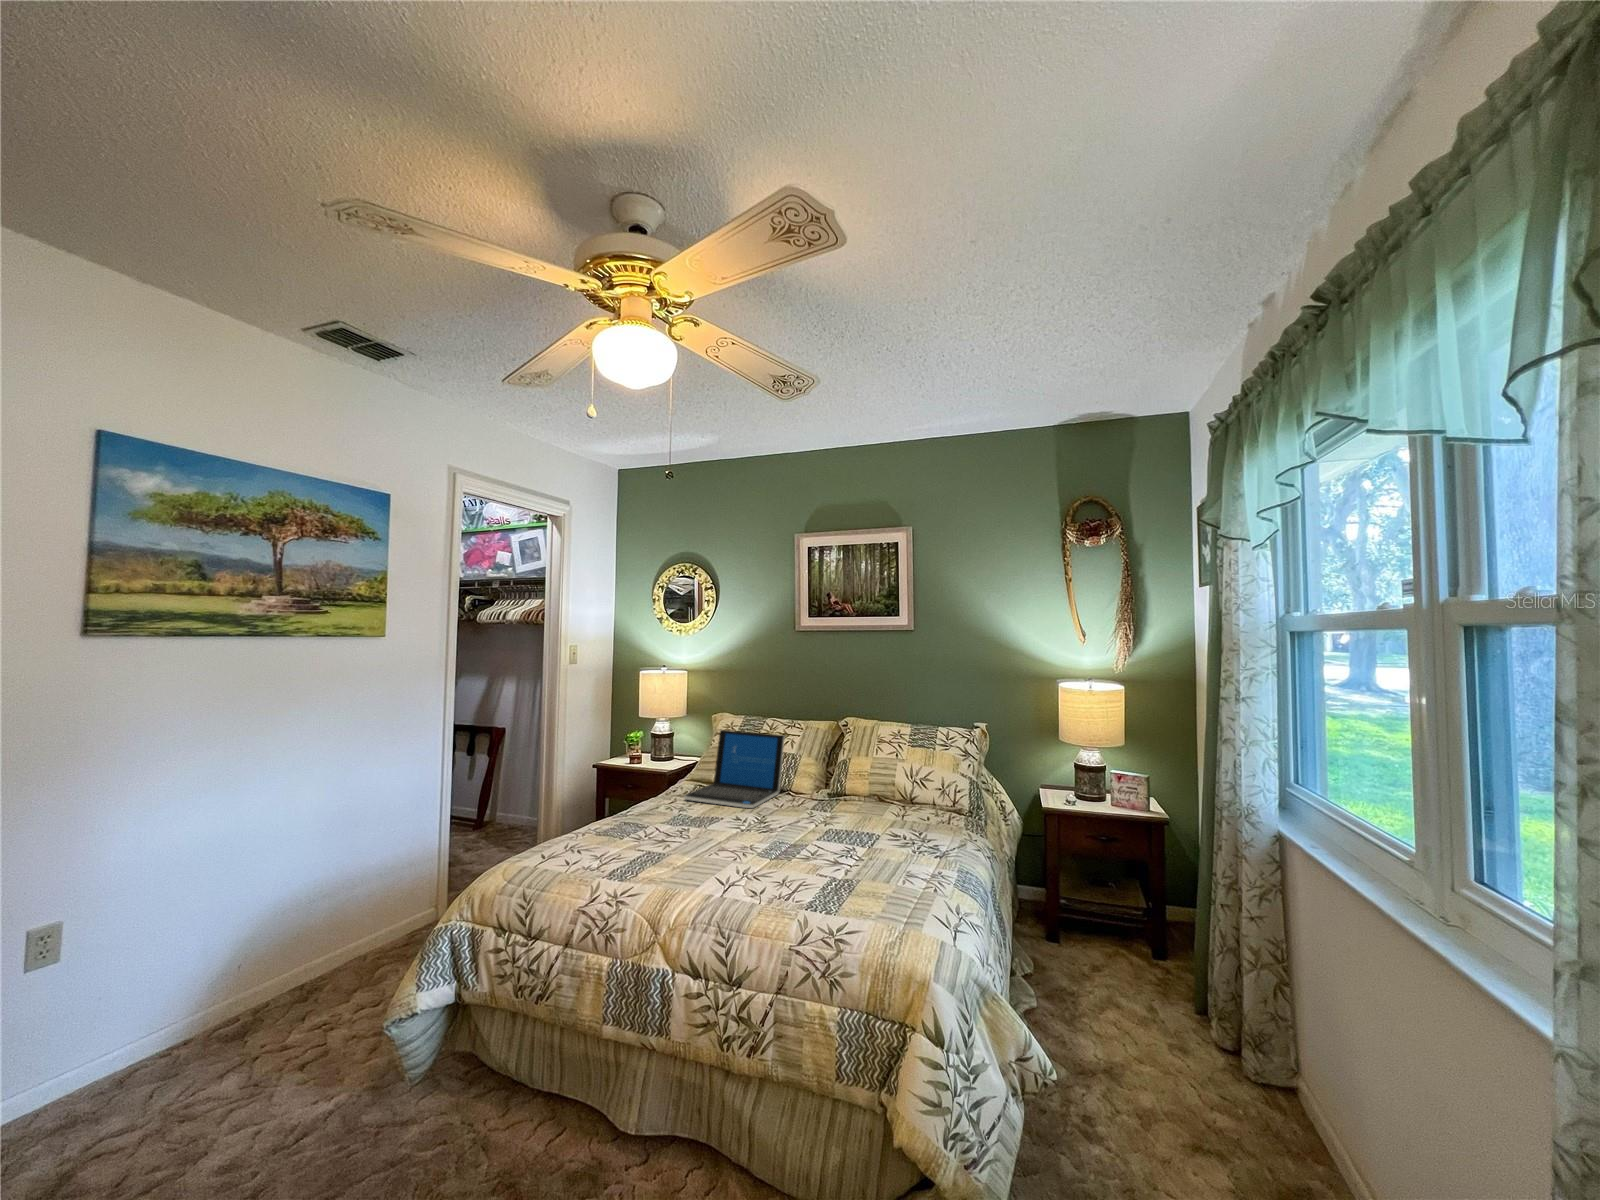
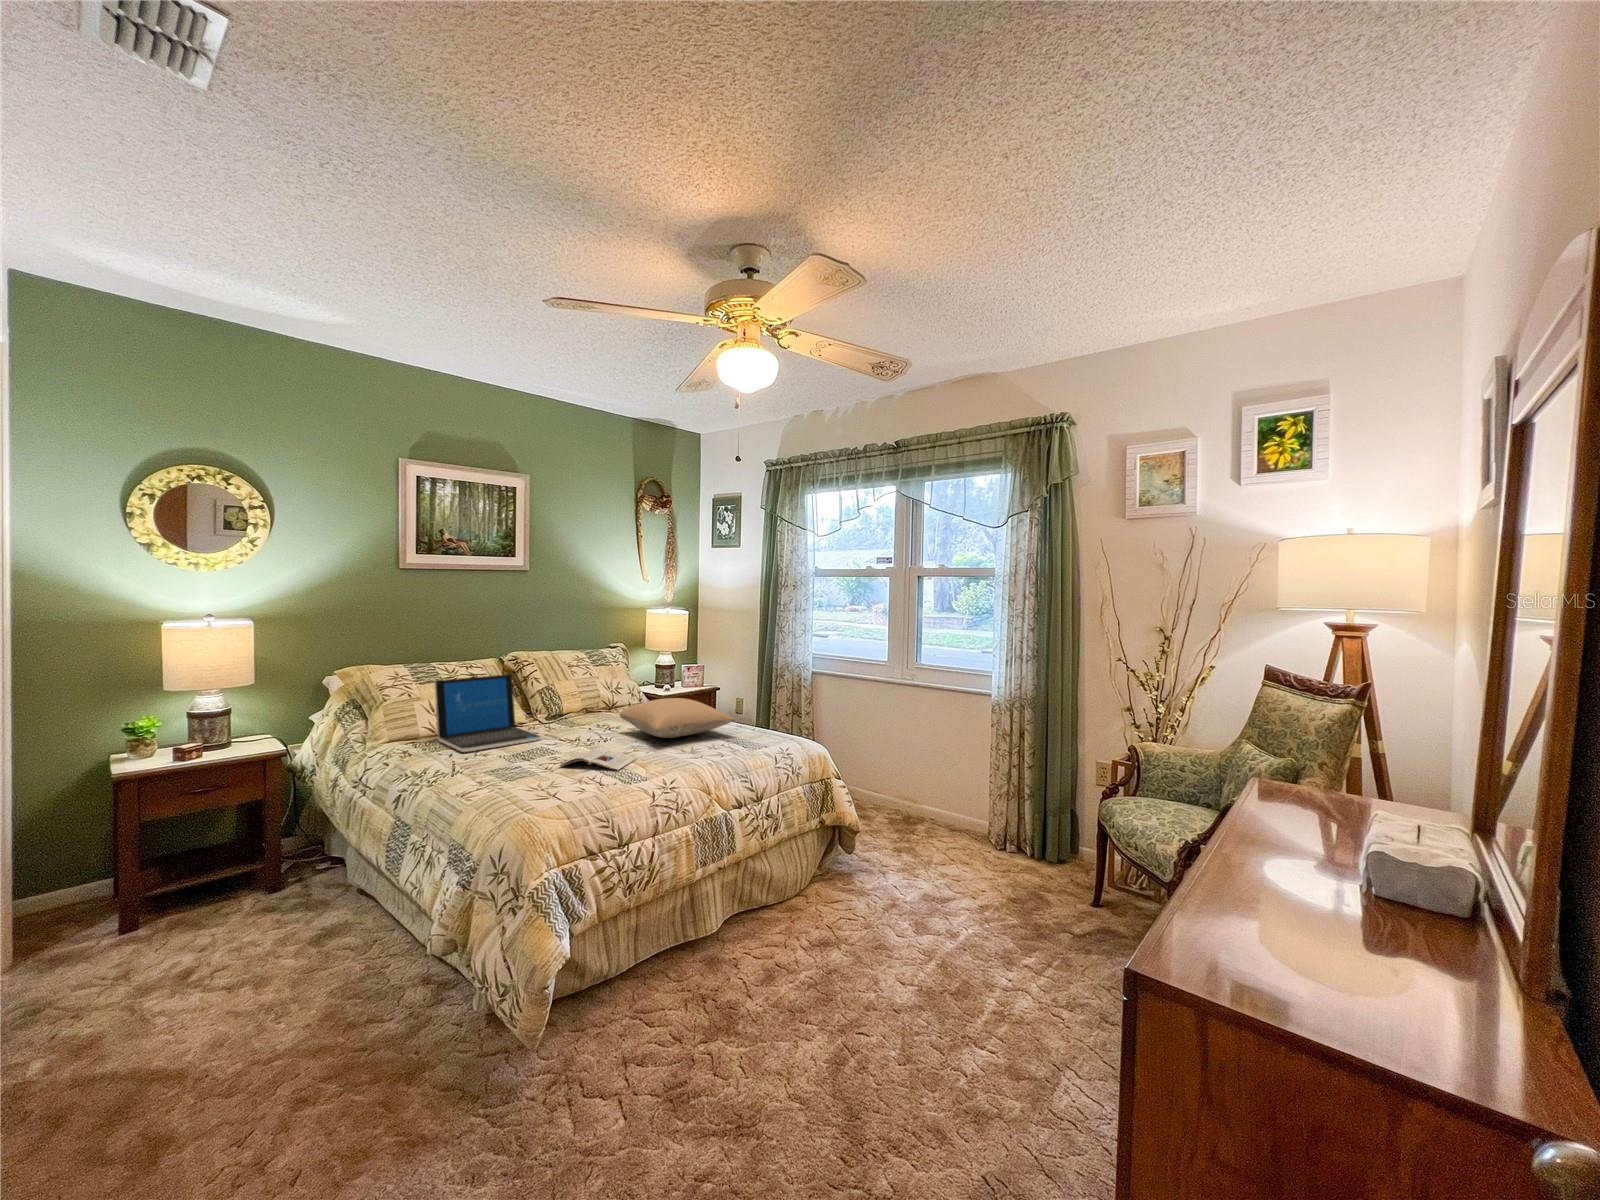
pillow: none [751,794,909,855] -> present [620,698,735,738]
magazine: none [652,829,708,858] -> present [560,748,637,771]

